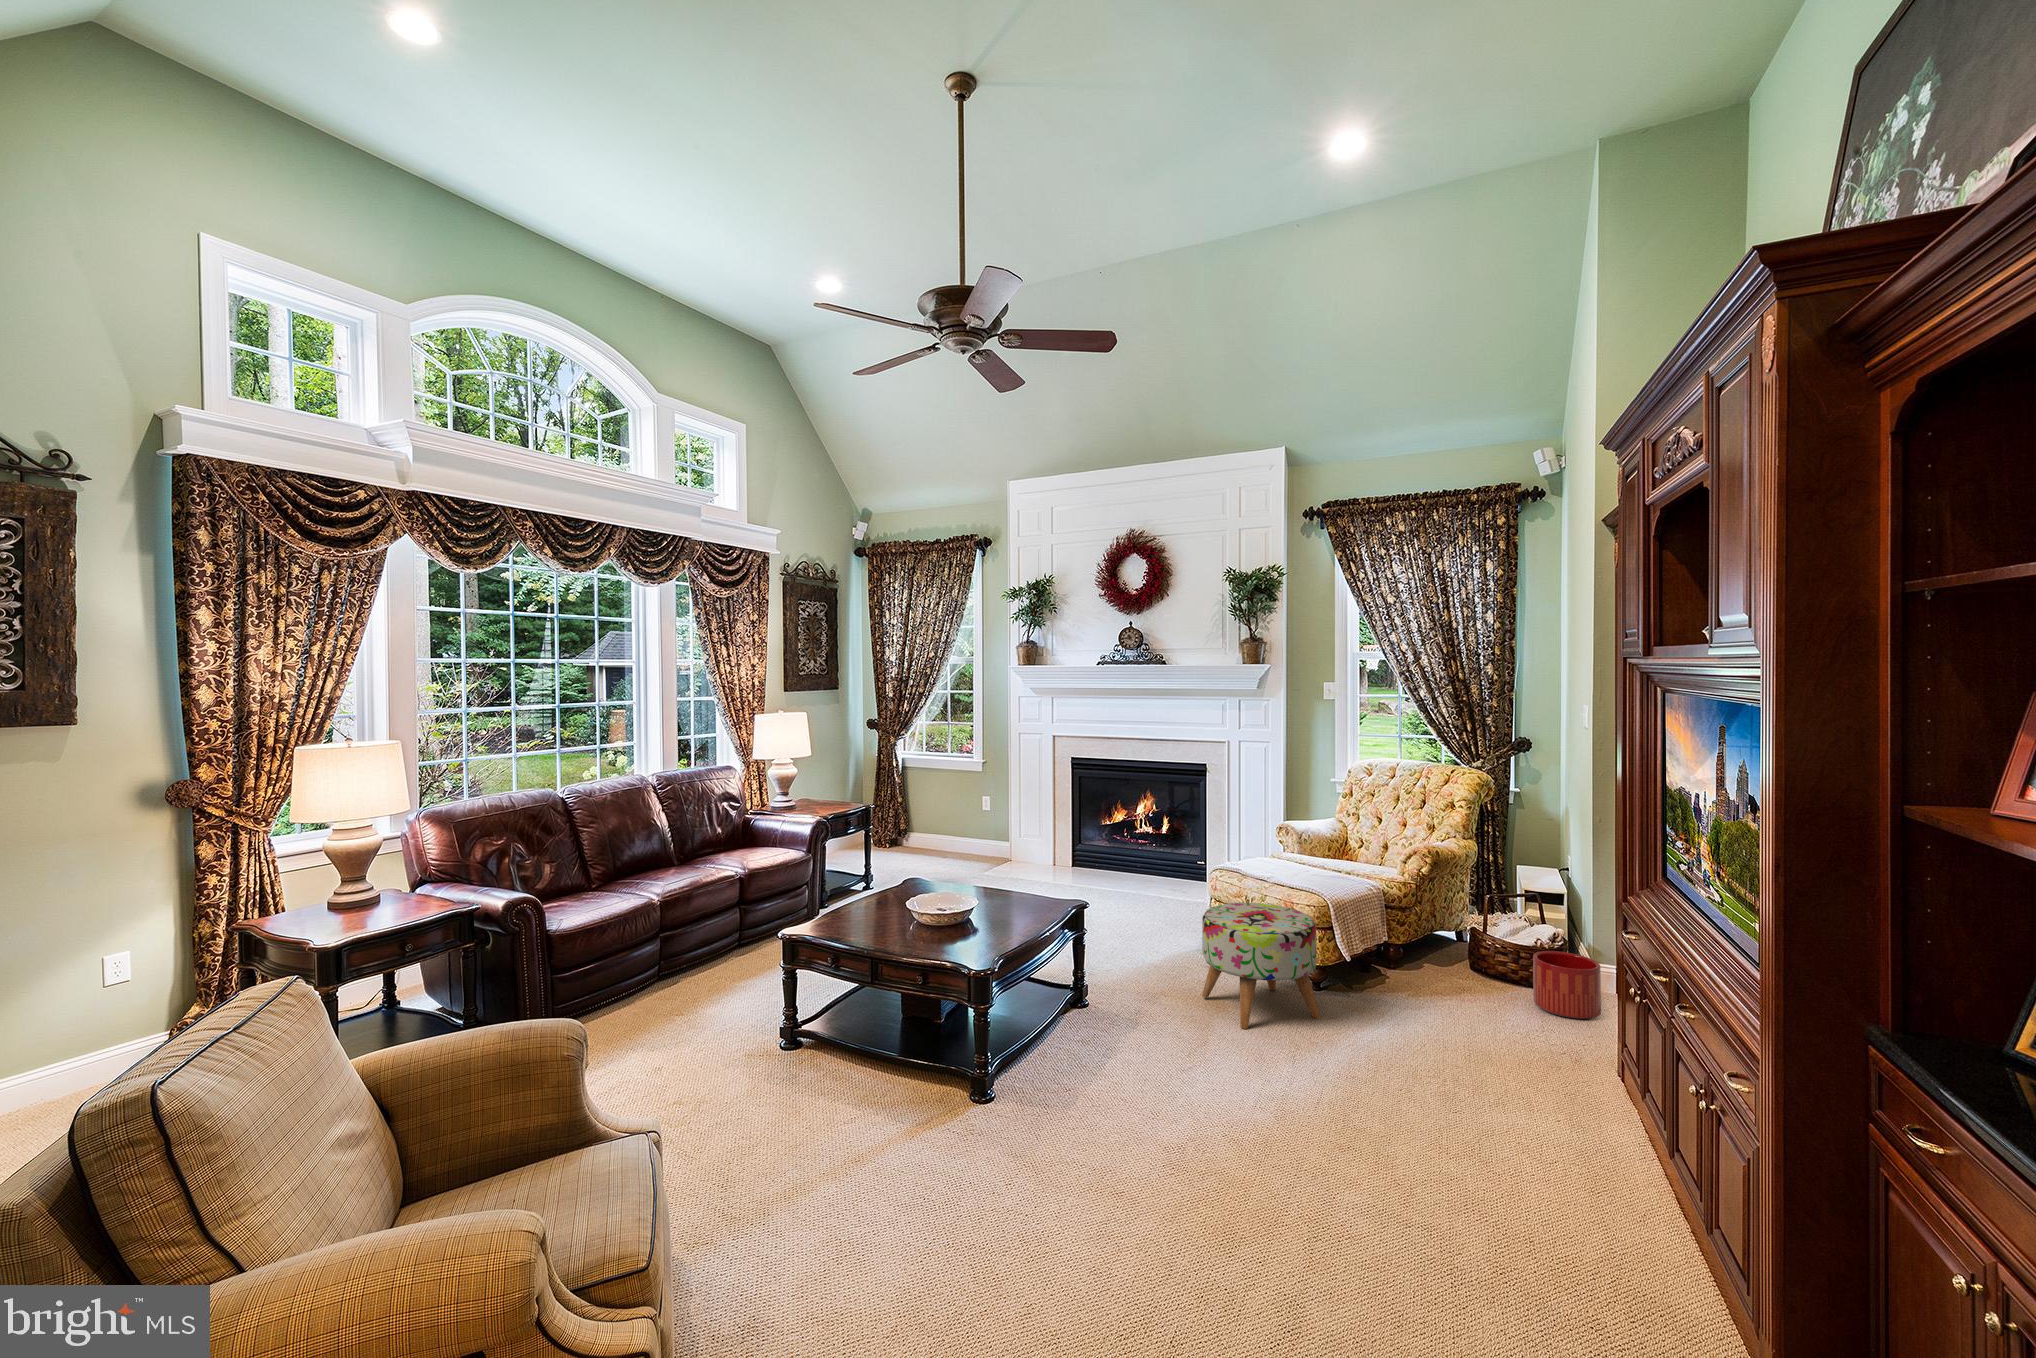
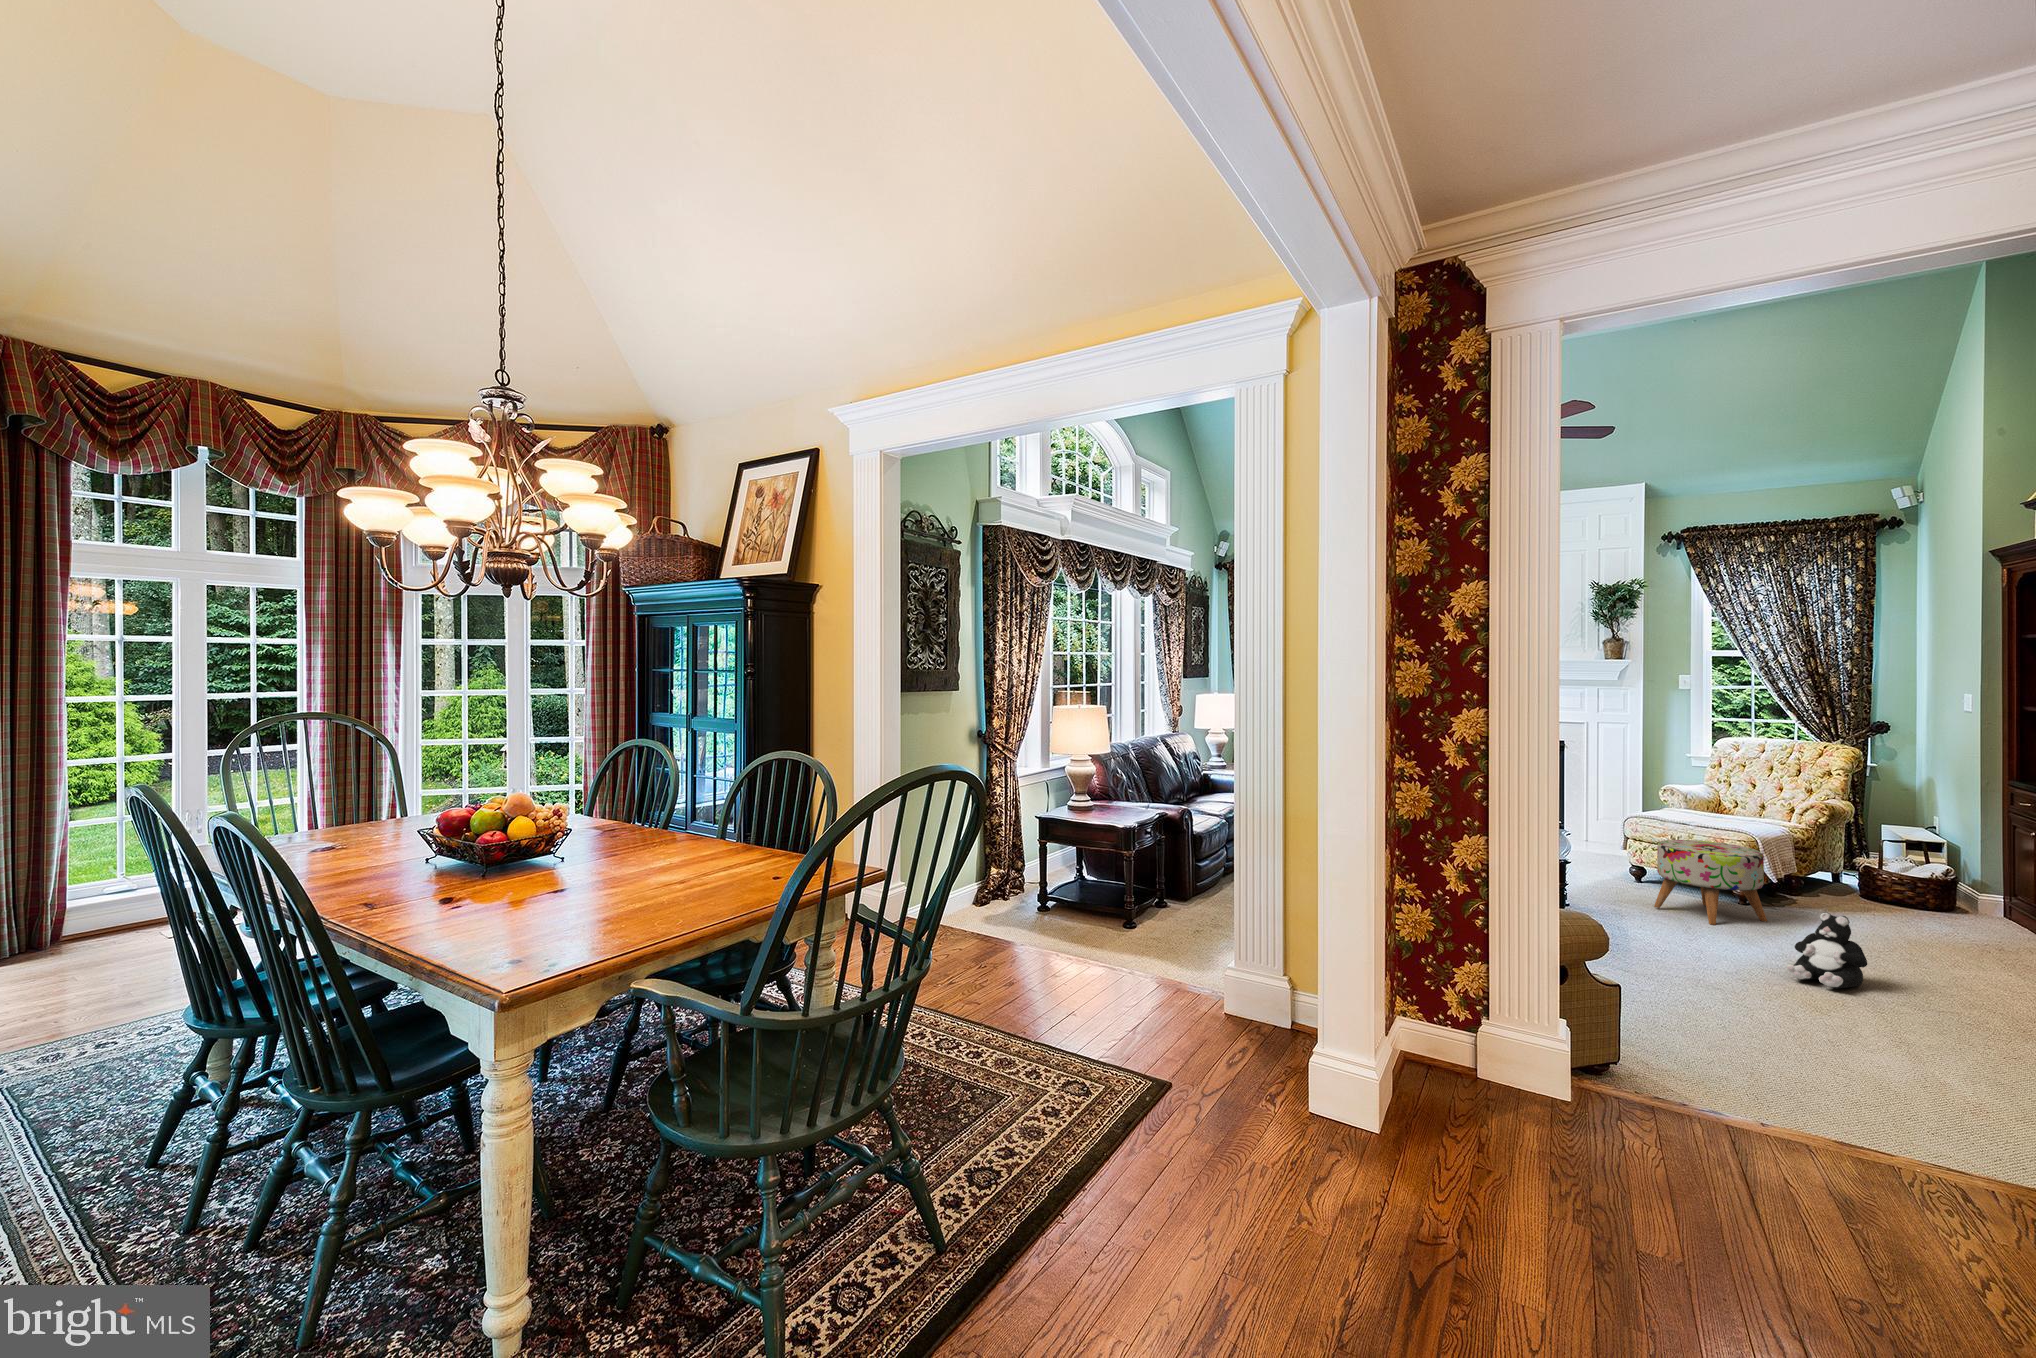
planter: present [1533,951,1601,1019] -> none [1939,879,2004,927]
plush toy: none [1225,1047,1324,1177] -> present [1787,912,1867,988]

